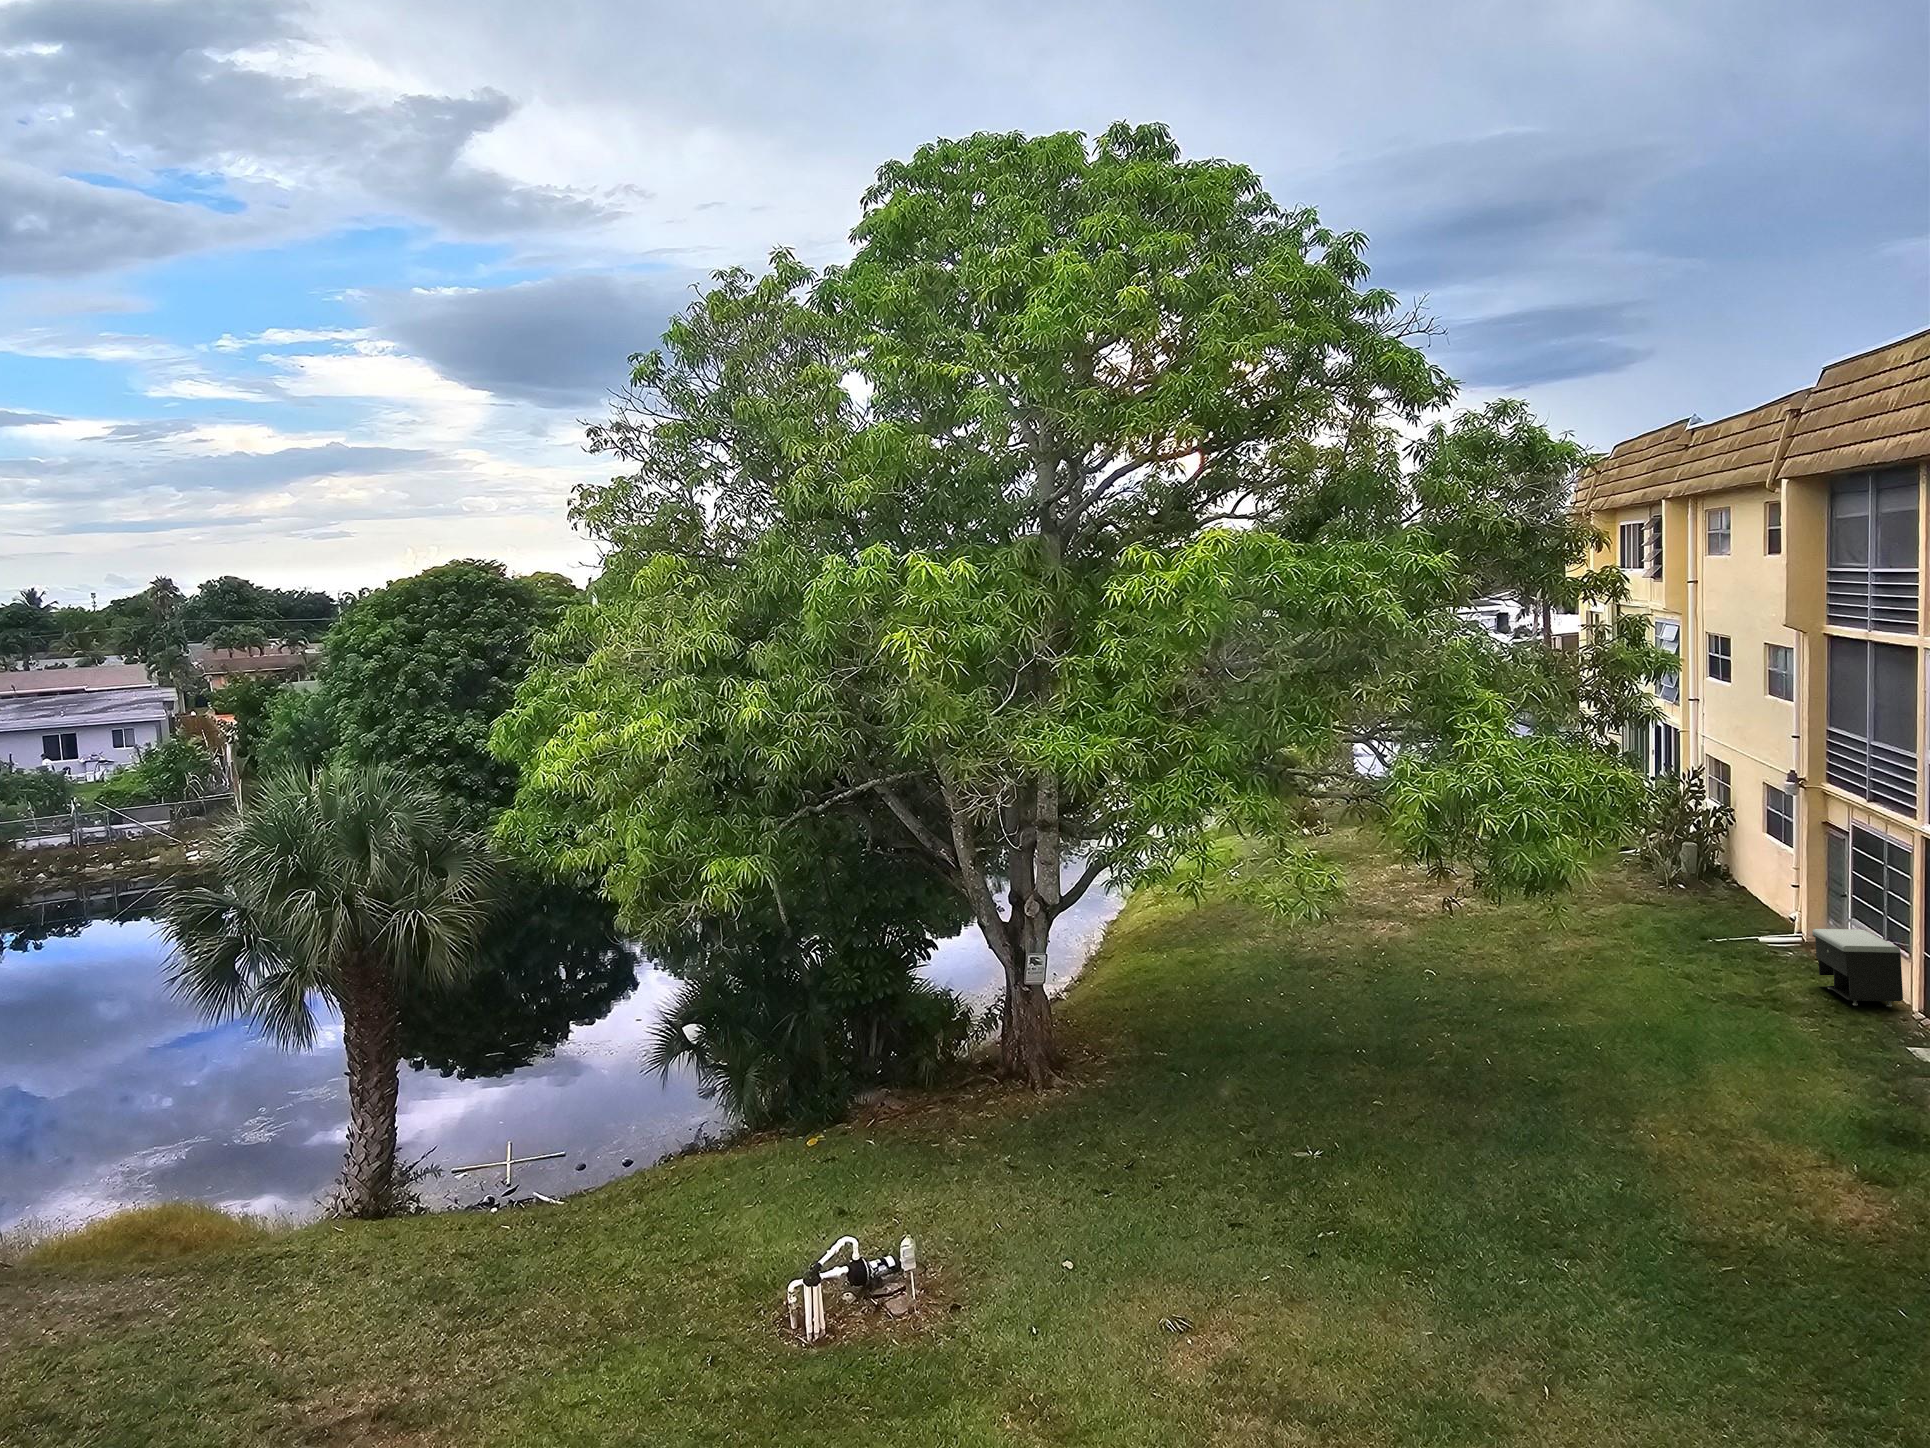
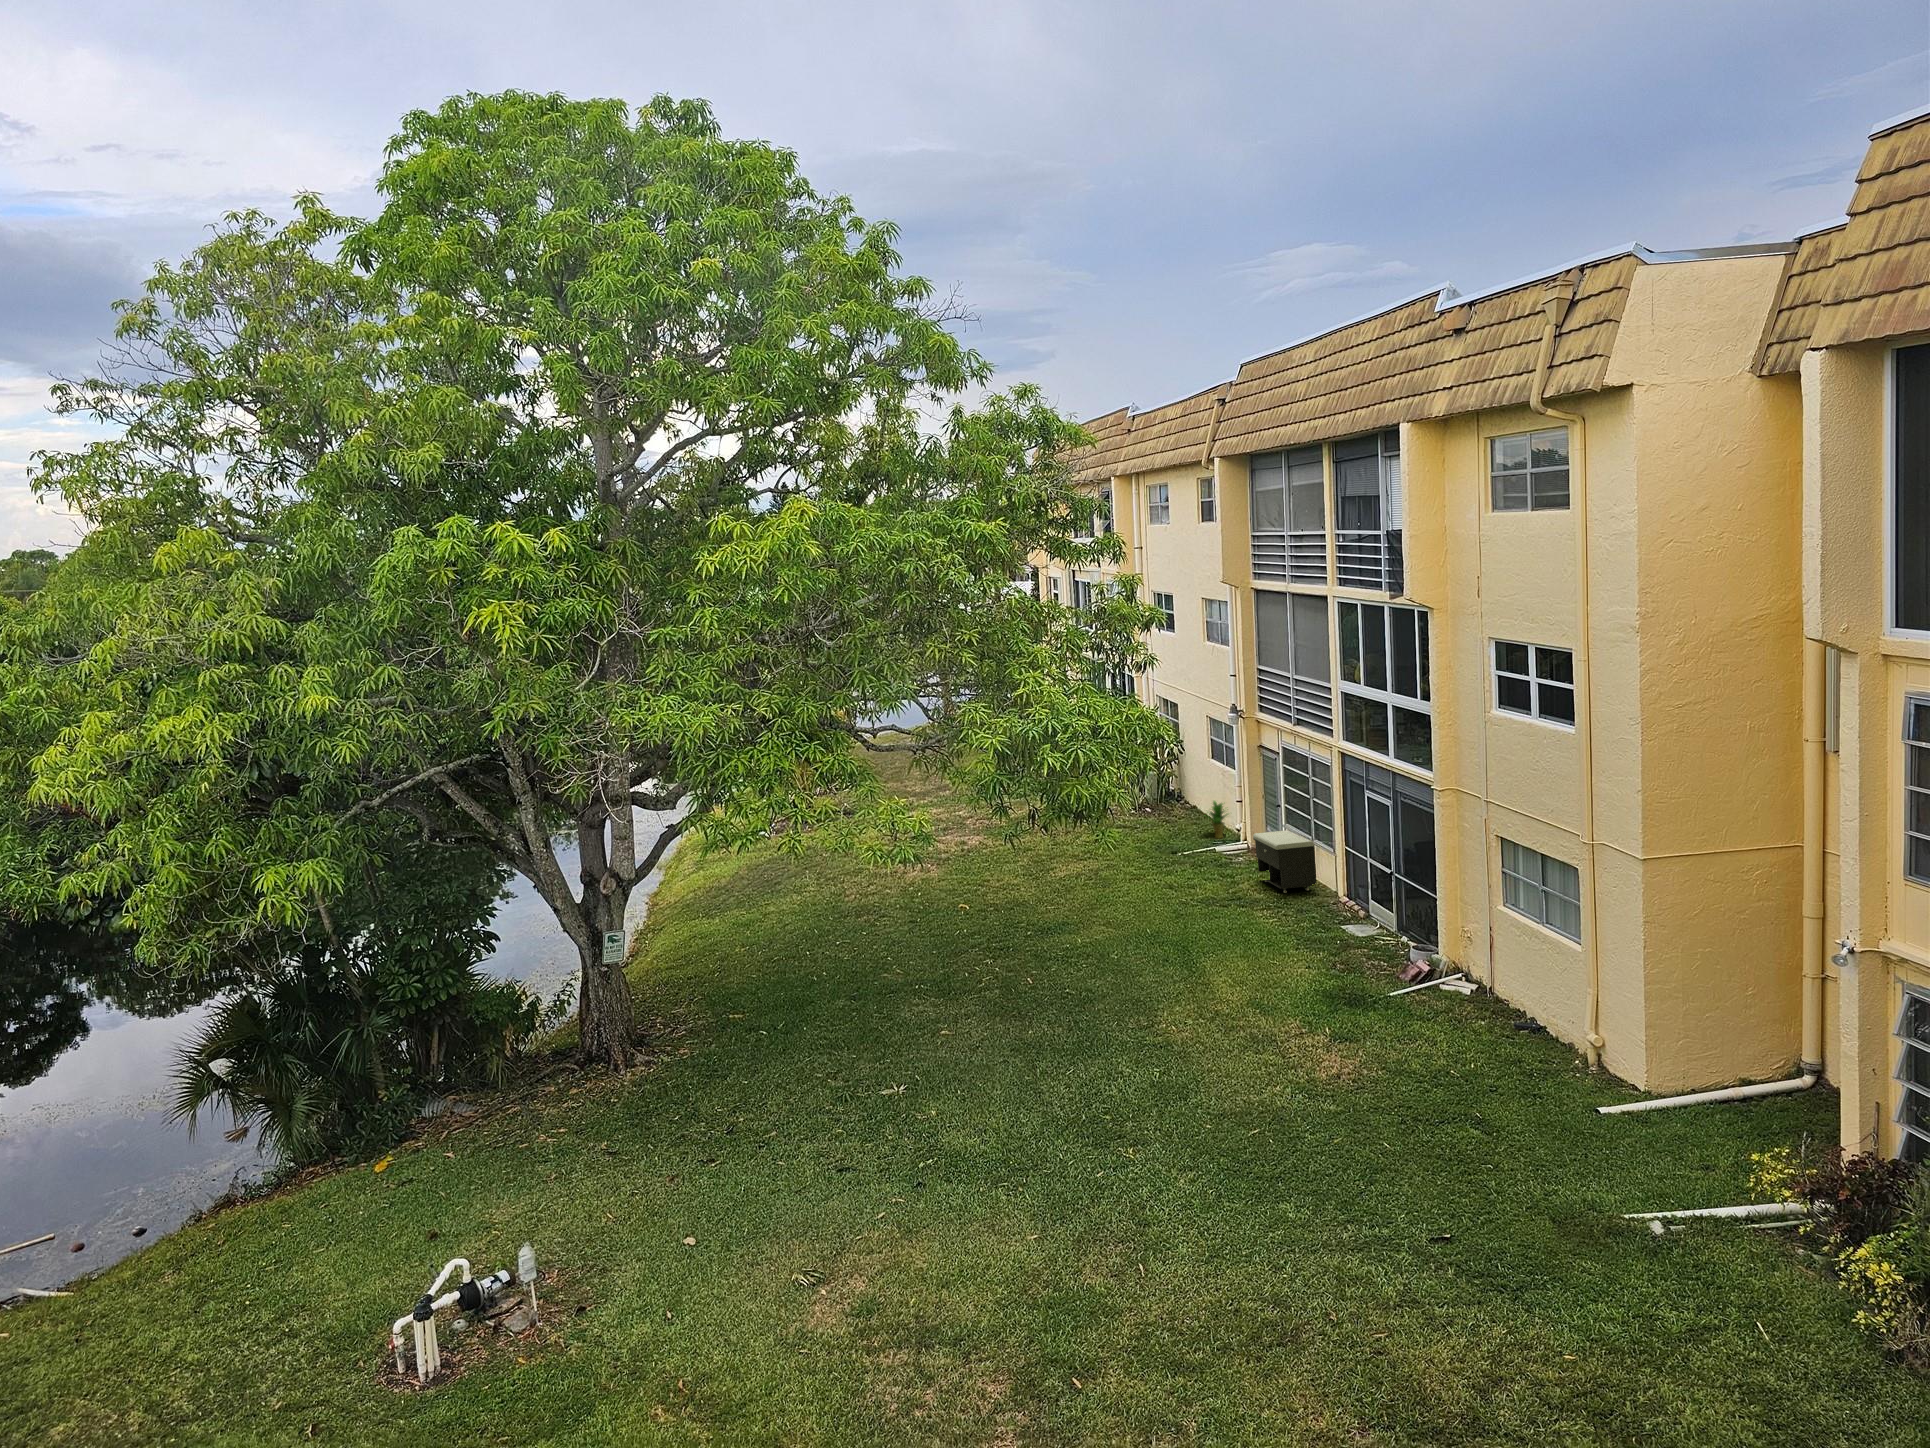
potted plant: none [1748,884,1789,930] -> present [1208,801,1228,838]

